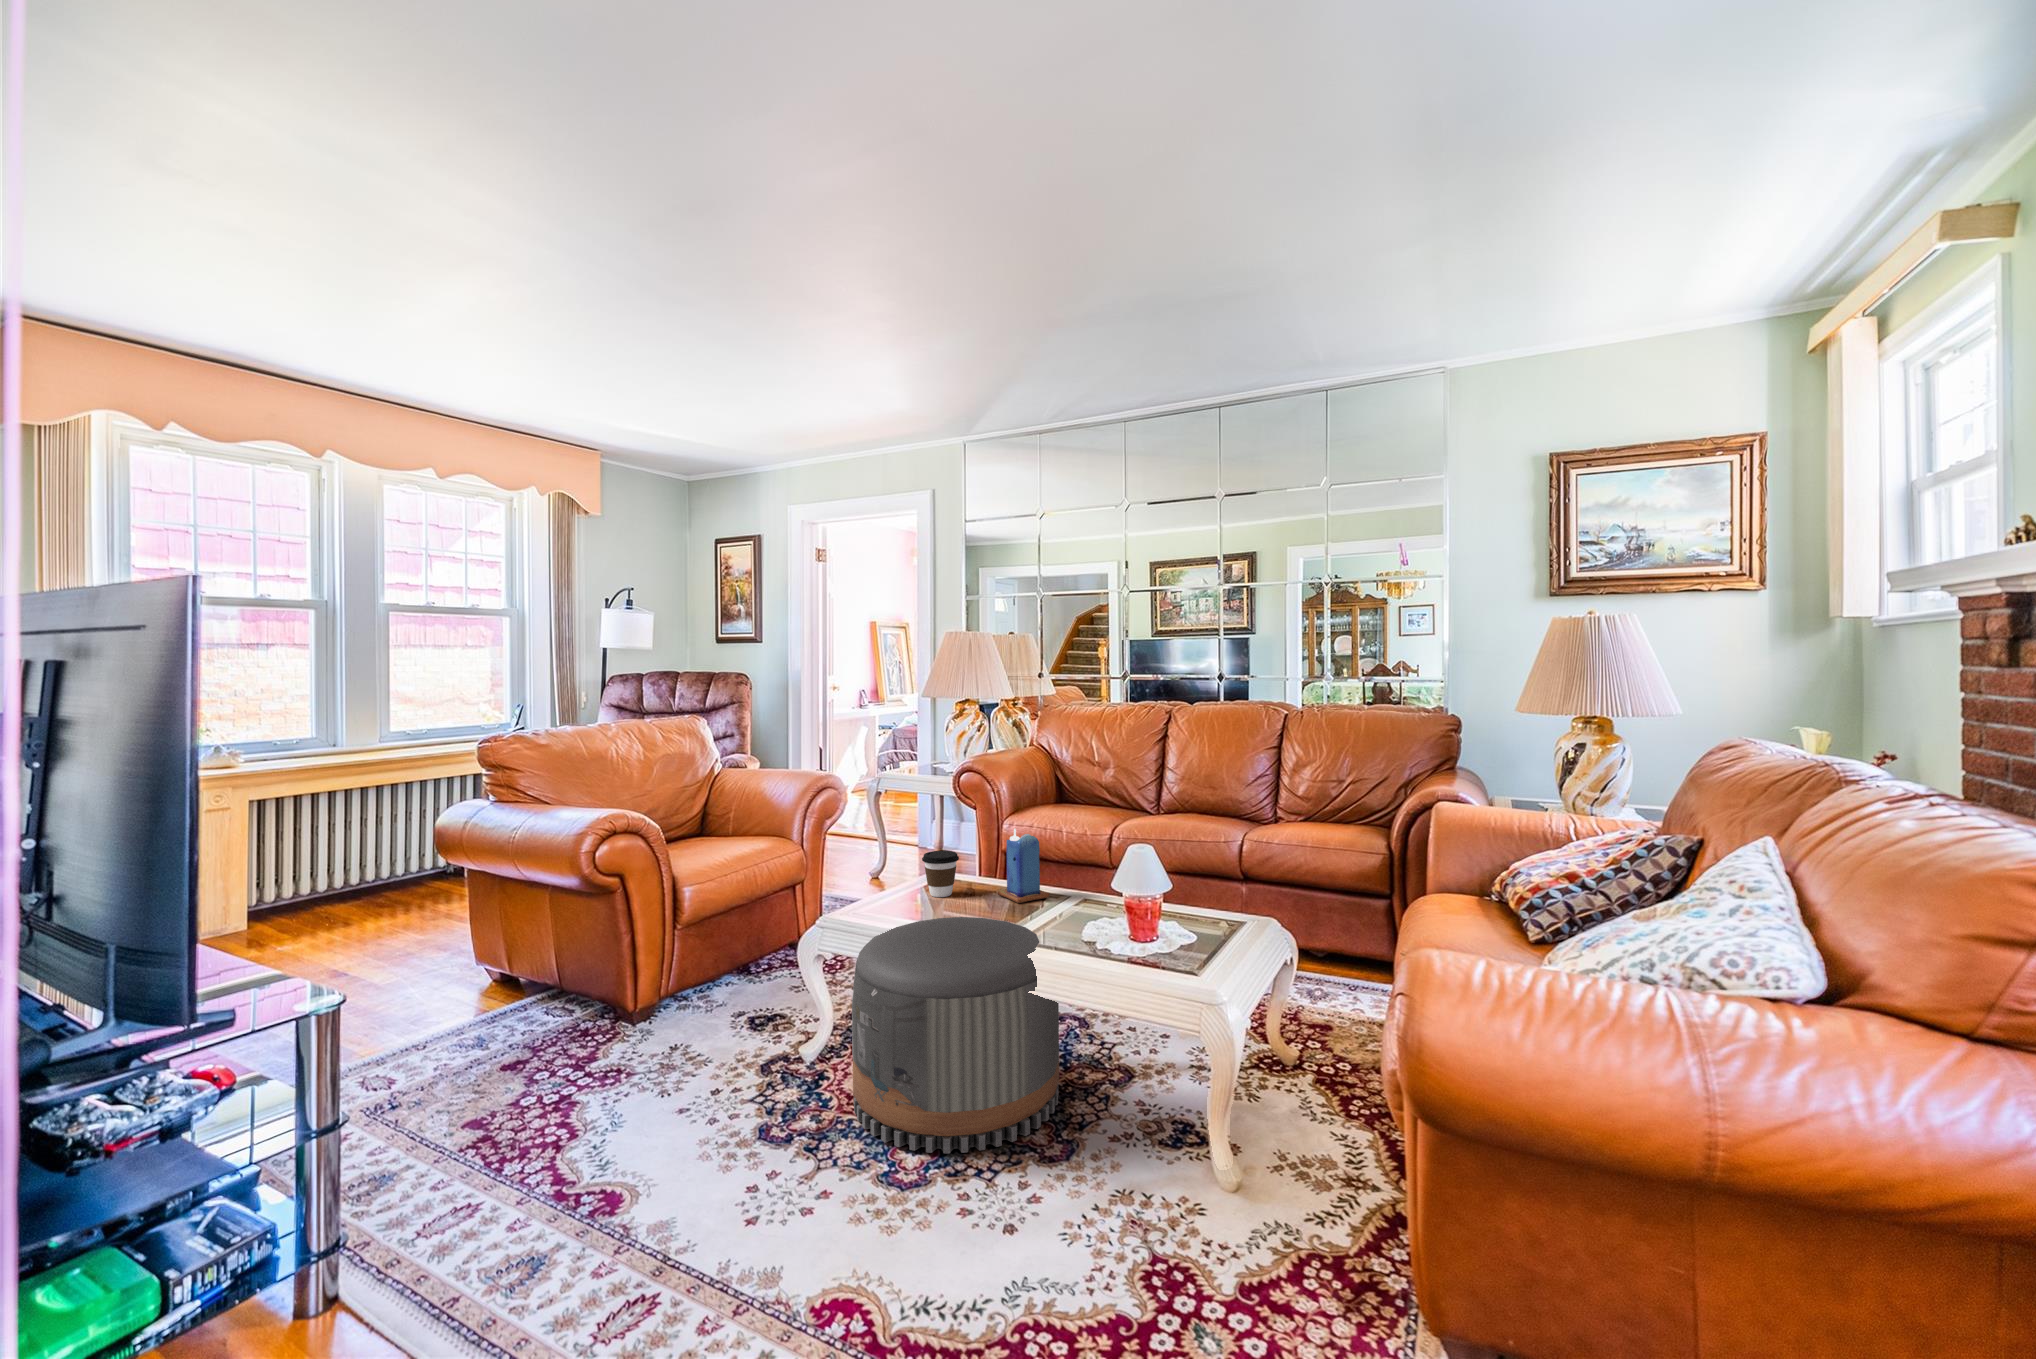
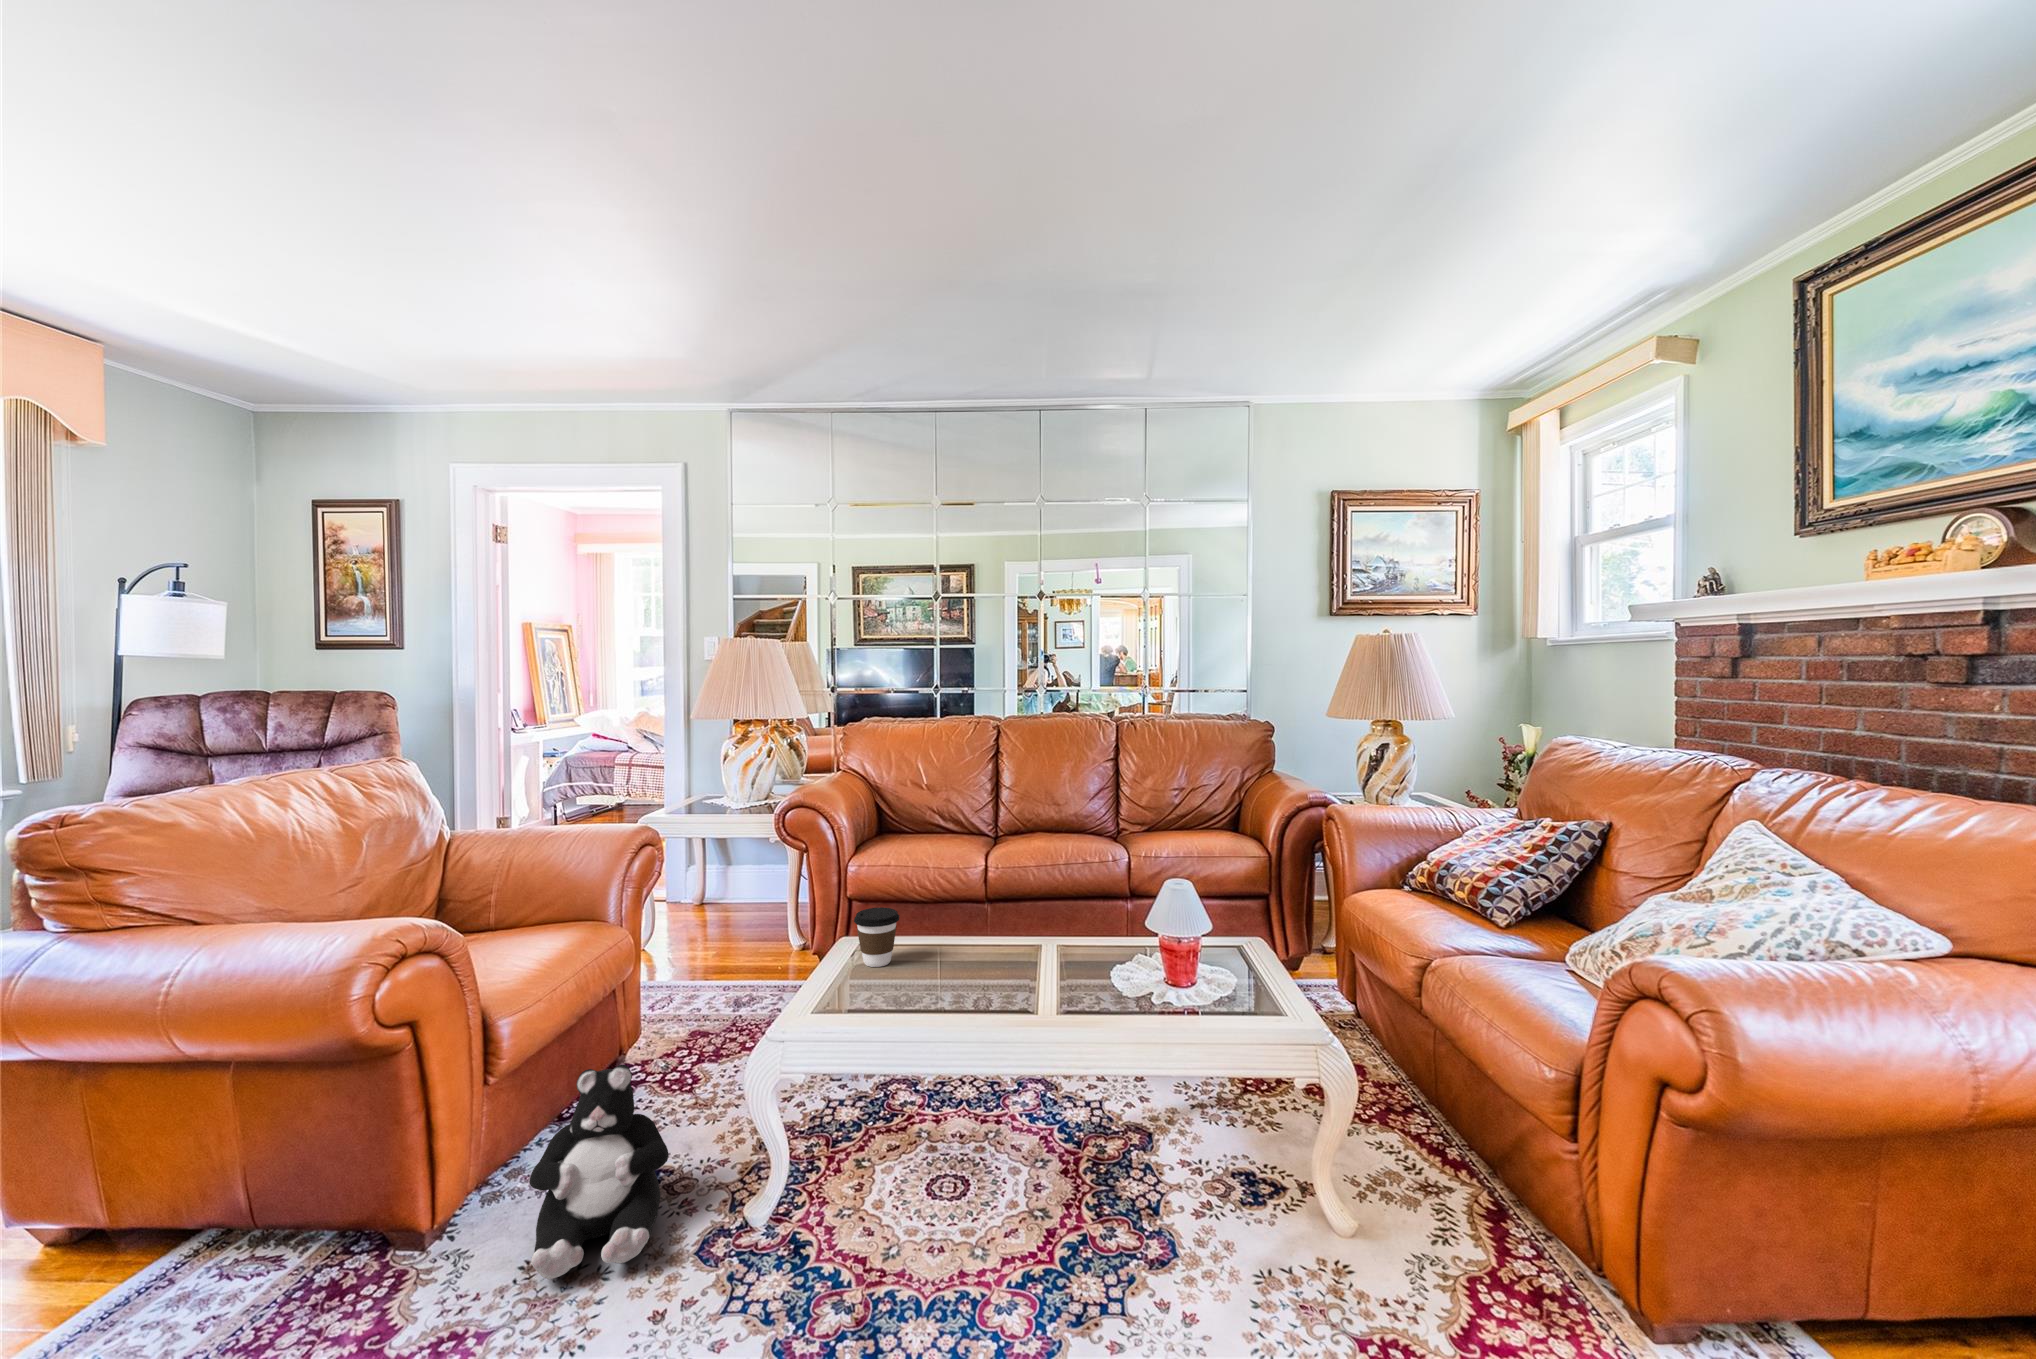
candle: present [997,829,1049,903] -> none [942,871,1003,959]
pouf: present [852,917,1059,1153] -> none [858,985,1114,1313]
plush toy: none [667,931,766,1058] -> present [529,1065,669,1279]

